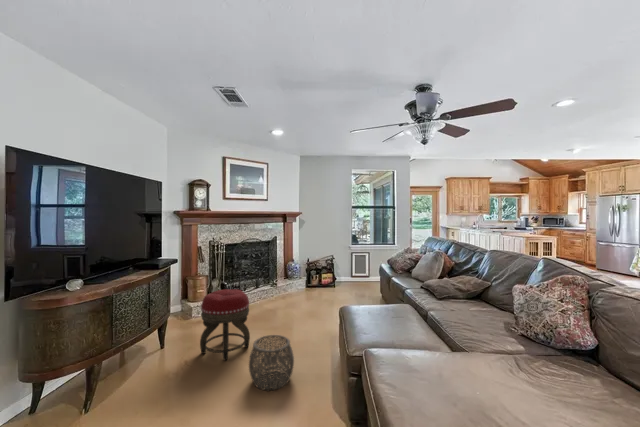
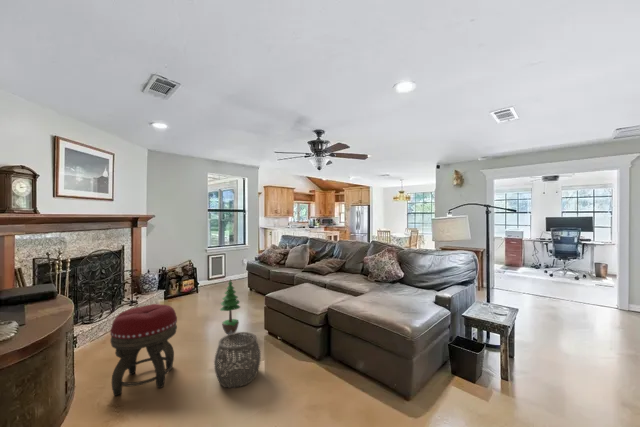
potted tree: none [302,280,323,337] -> present [220,280,240,335]

